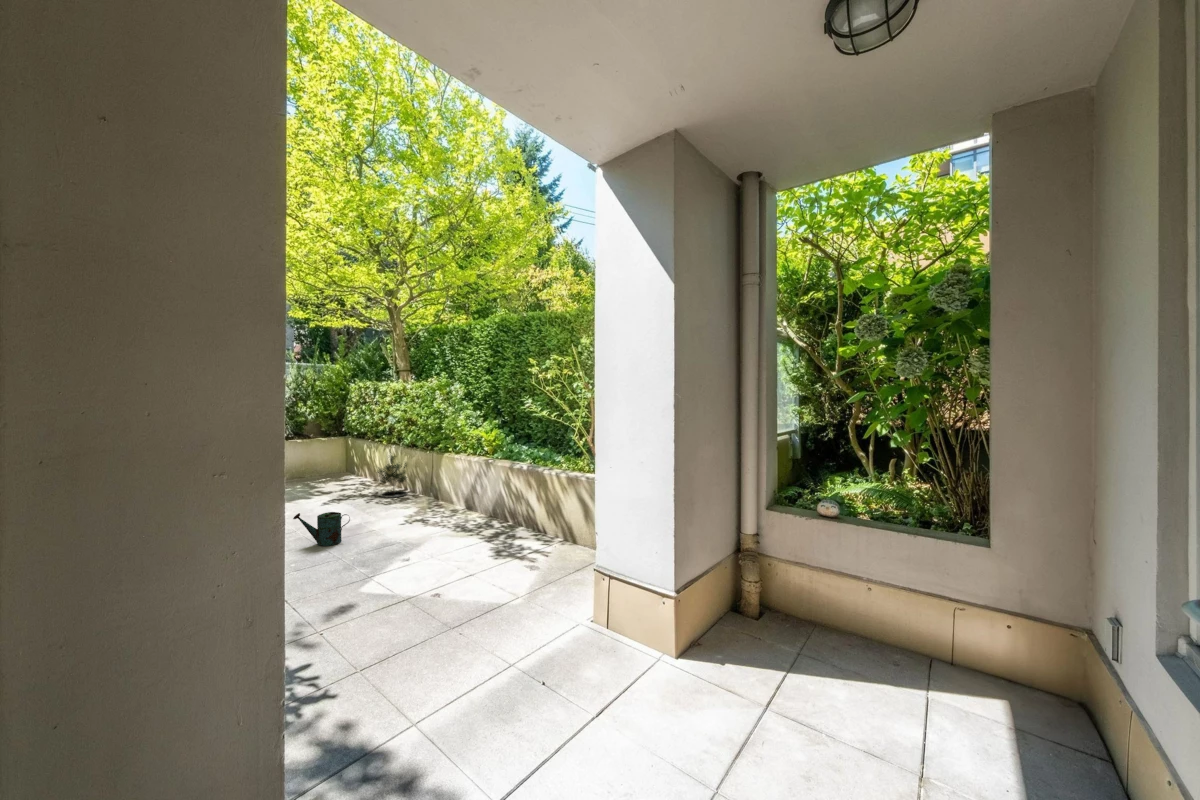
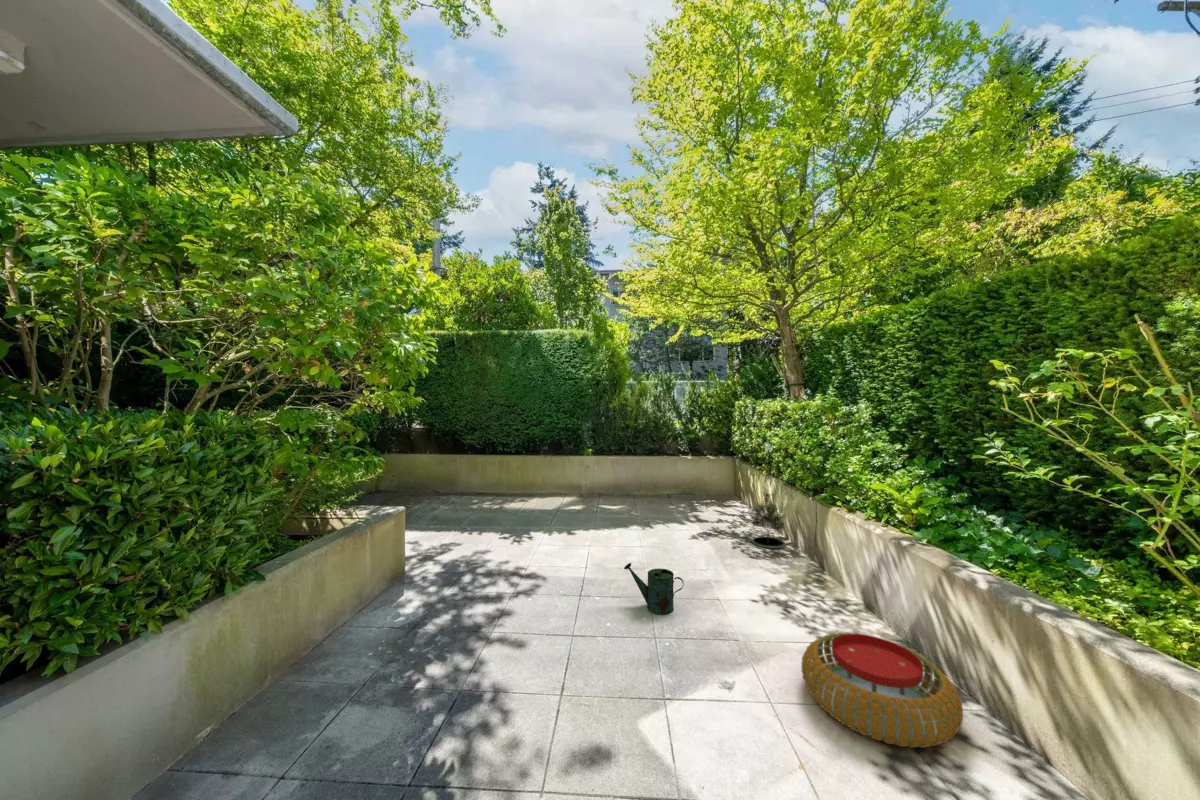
pouf: none [445,508,520,549] -> present [801,633,963,748]

